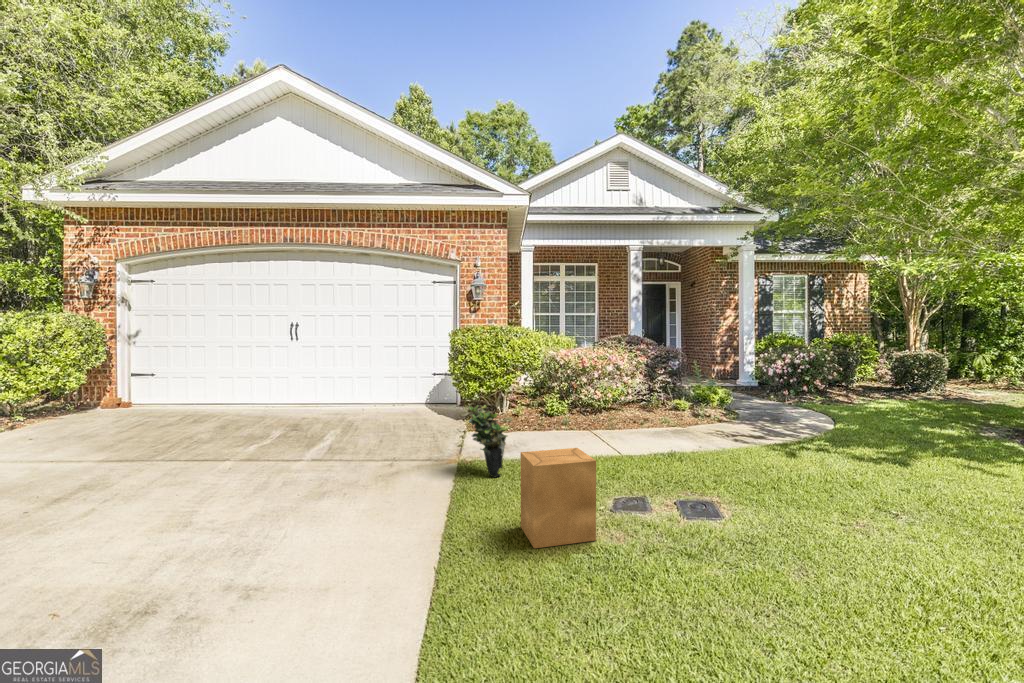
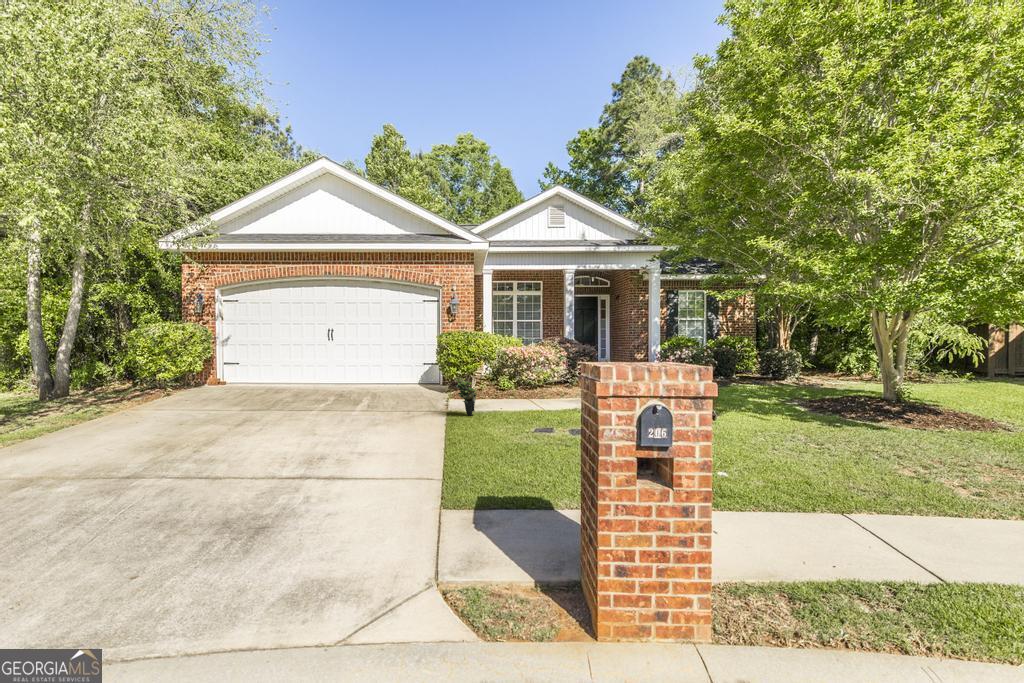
cardboard box: present [520,448,596,548] -> none [484,394,517,435]

